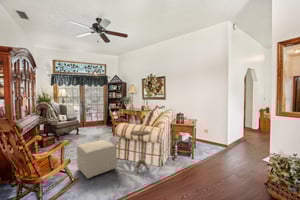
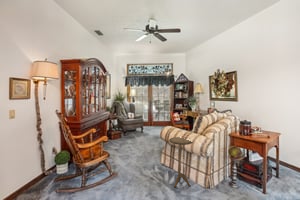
ottoman: present [77,140,117,178] -> none [123,142,156,178]

